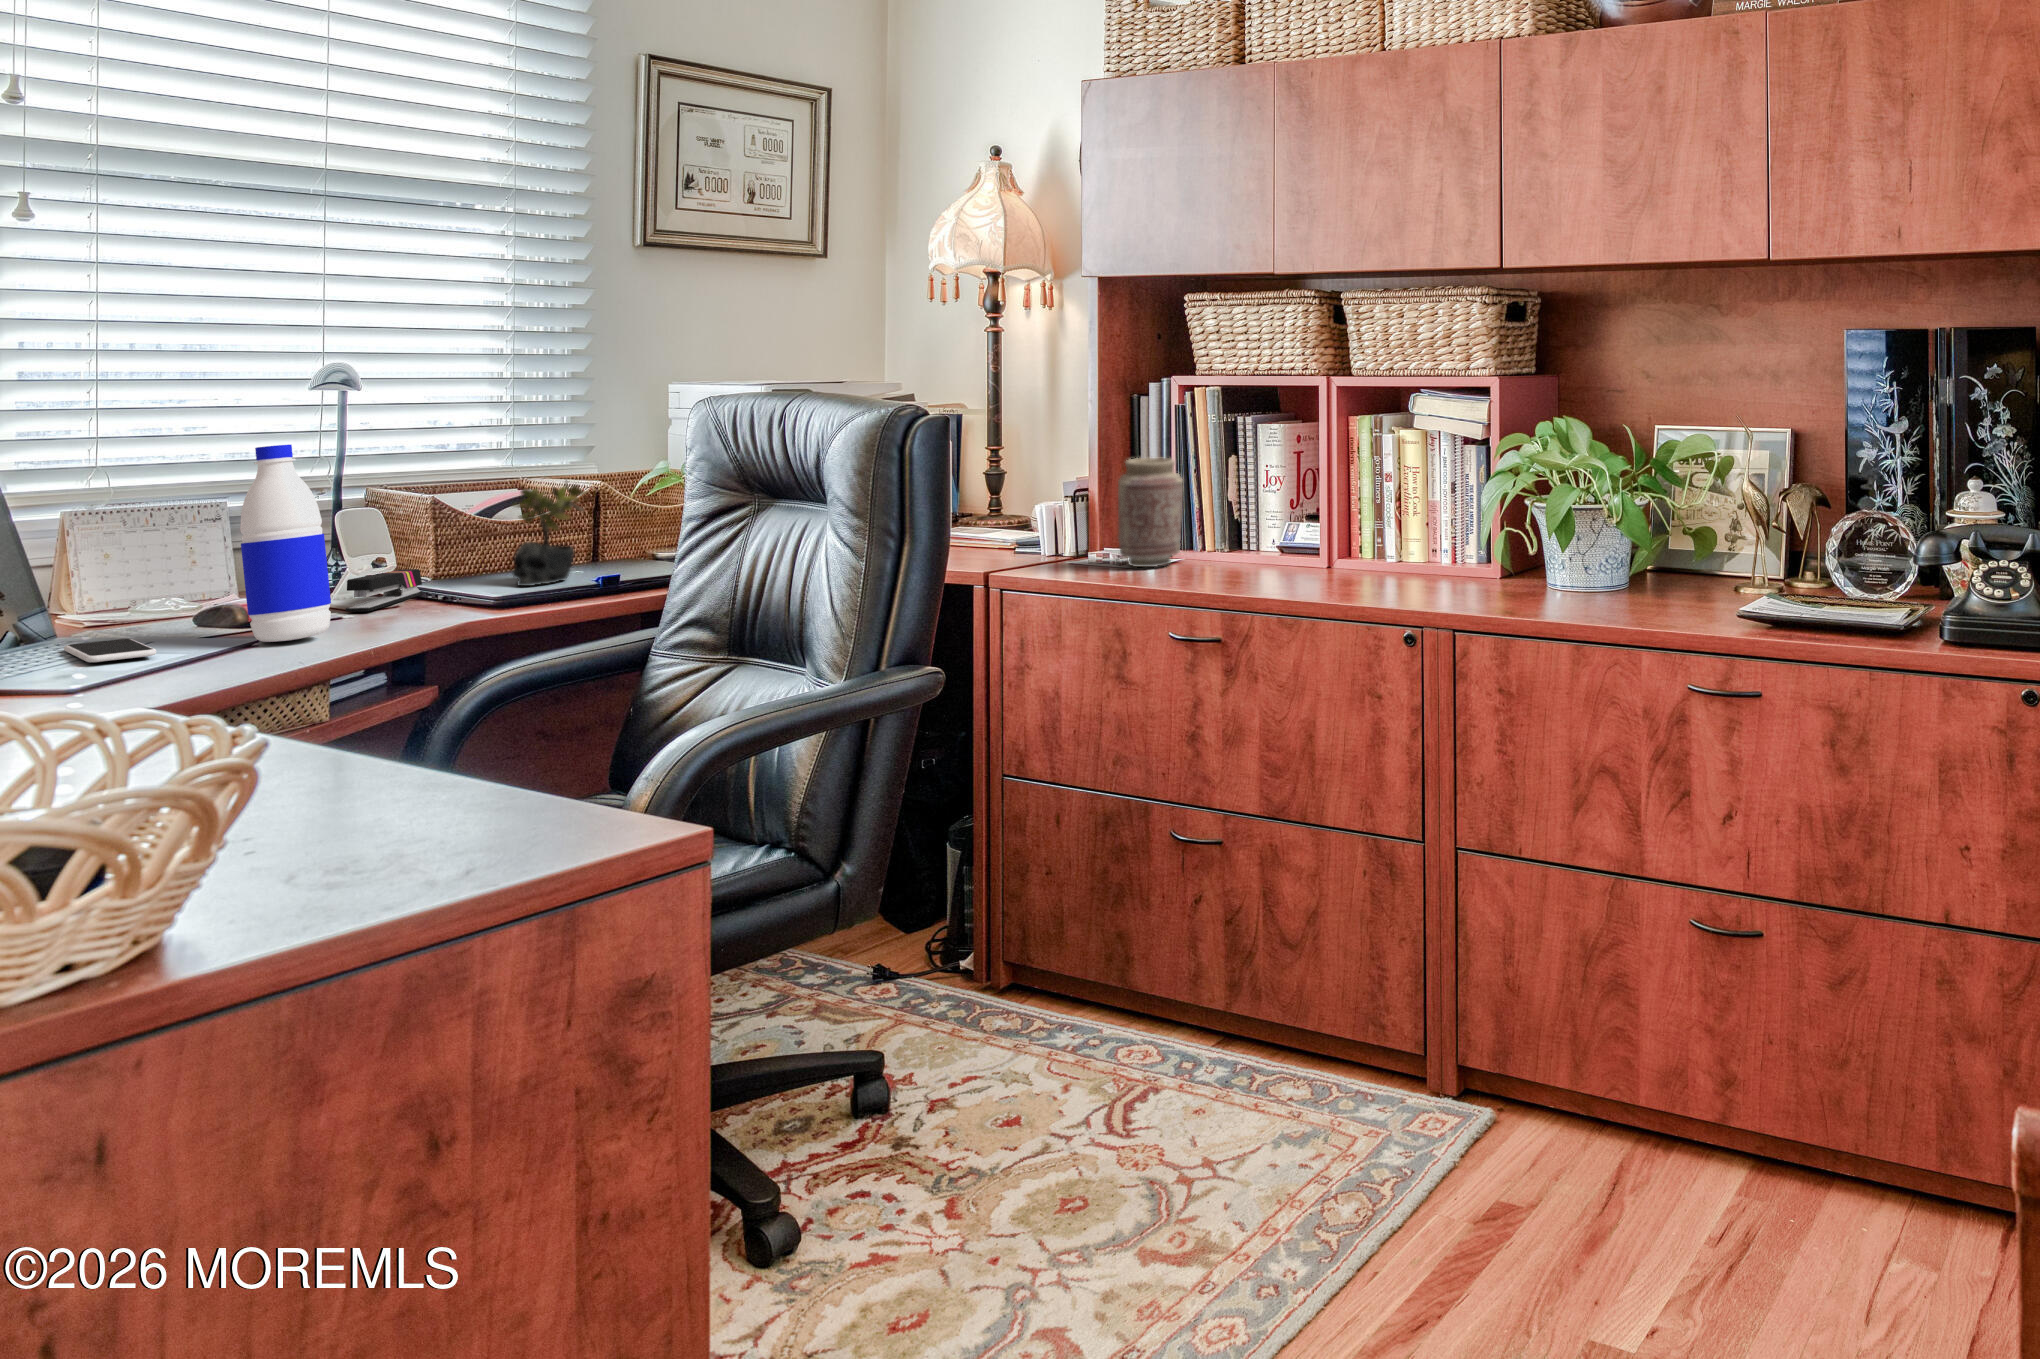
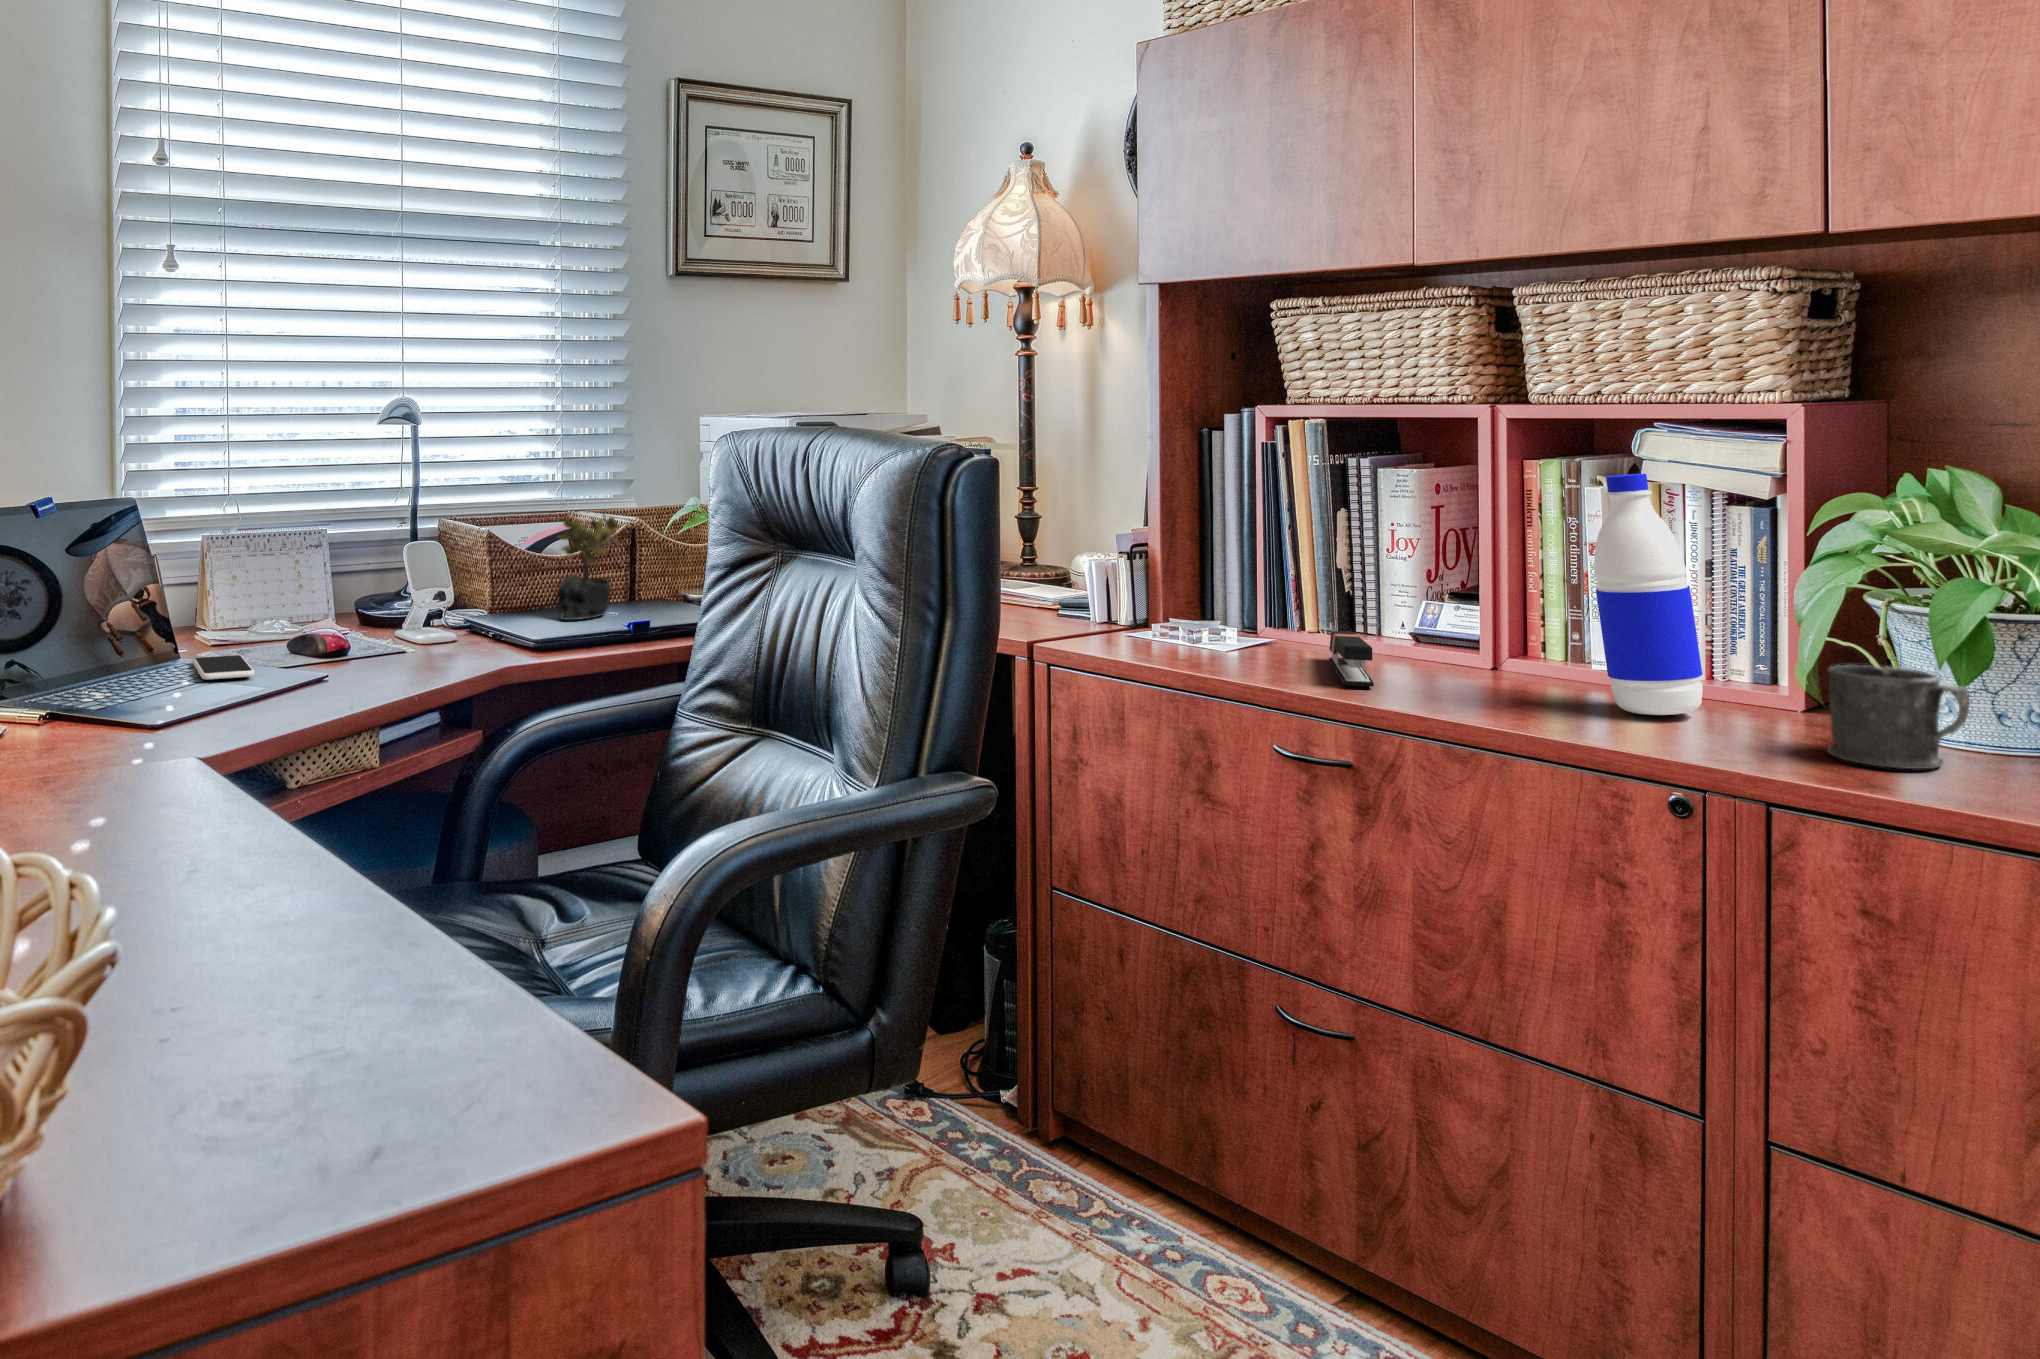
water bottle: present [240,445,331,642] -> present [1594,474,1703,715]
vase: present [1118,458,1183,567] -> none [1192,508,1278,648]
mug: none [1504,542,1574,604] -> present [1827,665,1969,769]
stapler: present [345,569,423,612] -> present [1329,631,1374,686]

